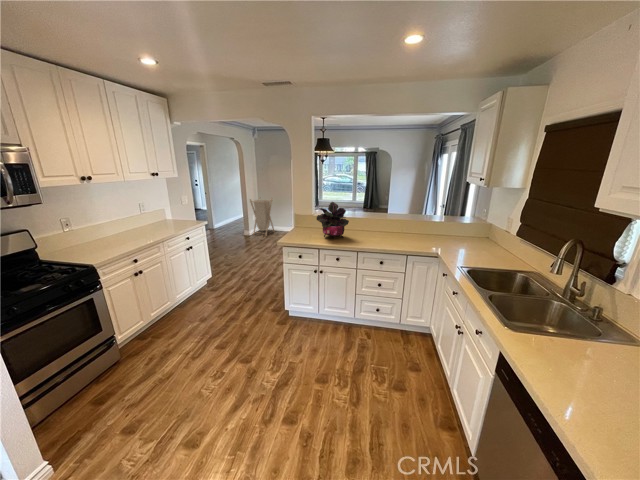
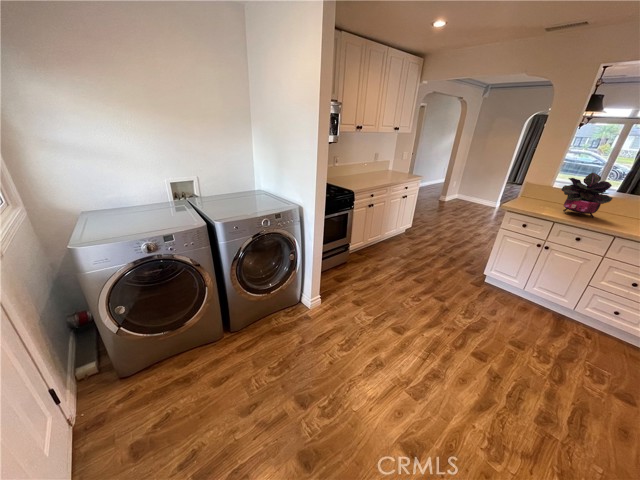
laundry hamper: present [250,197,275,236] -> none [449,165,483,206]

